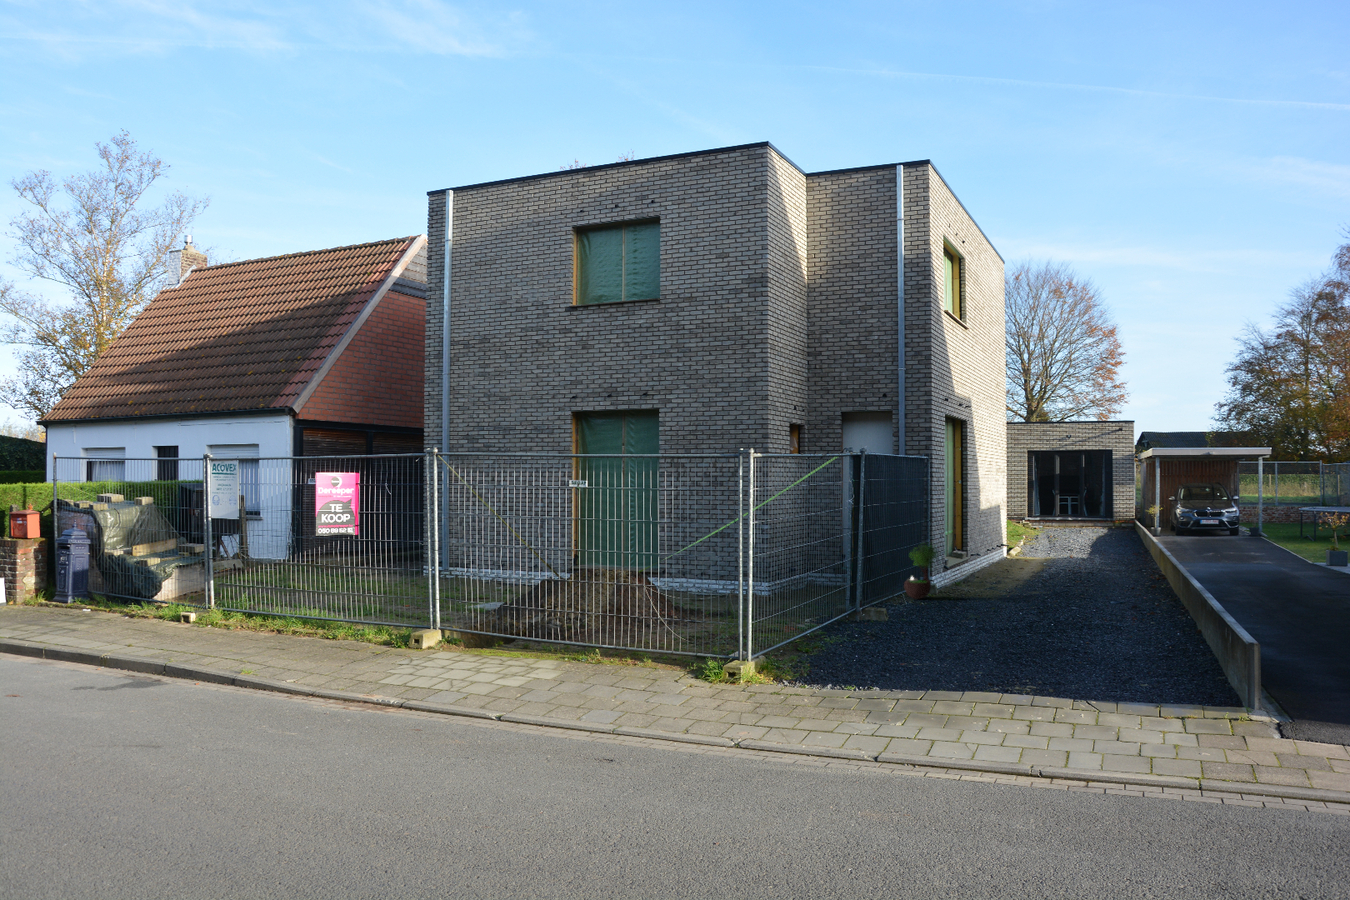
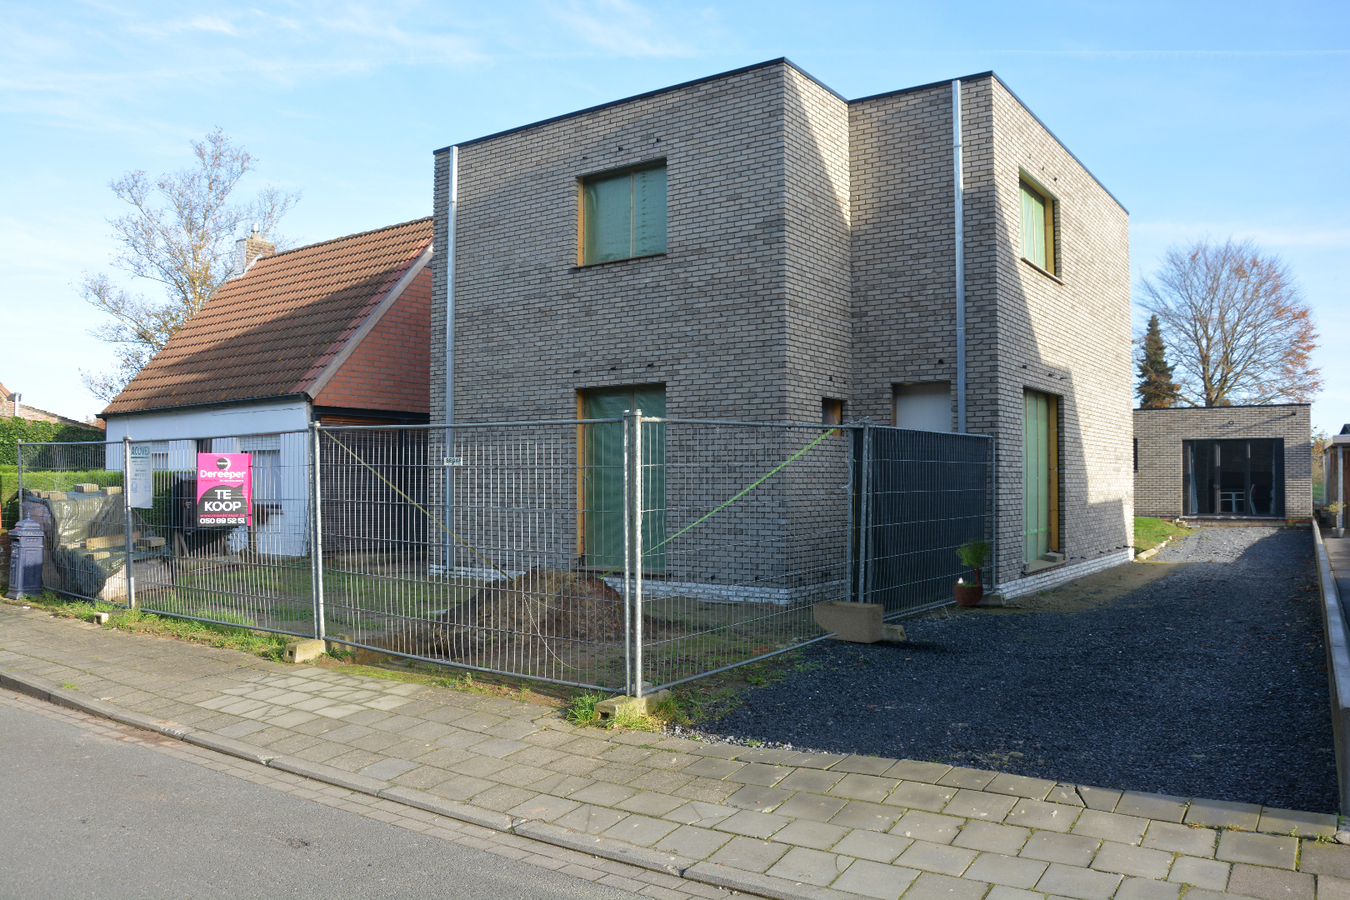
storage bin: none [821,596,877,630] -> present [813,600,884,643]

